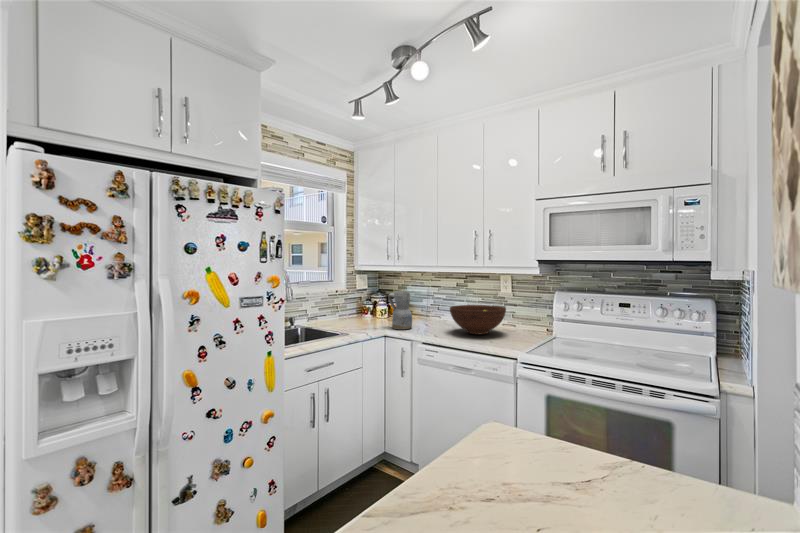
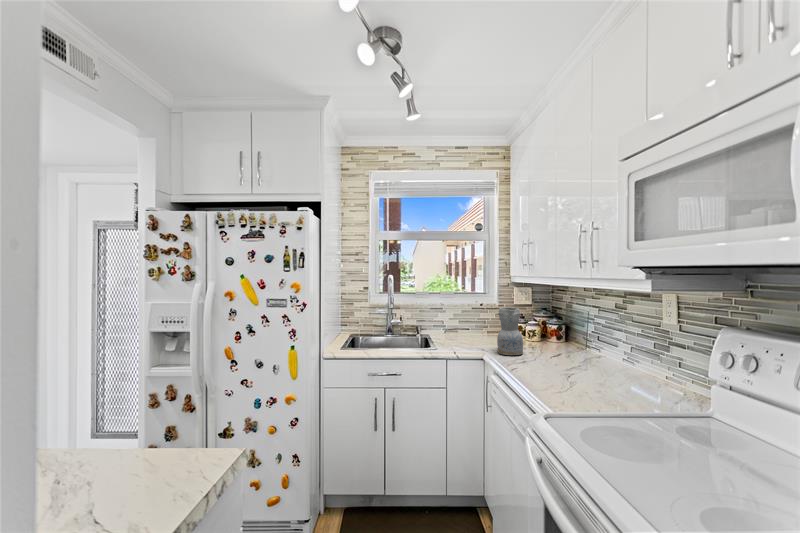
fruit bowl: present [450,305,506,335] -> none [534,334,624,382]

